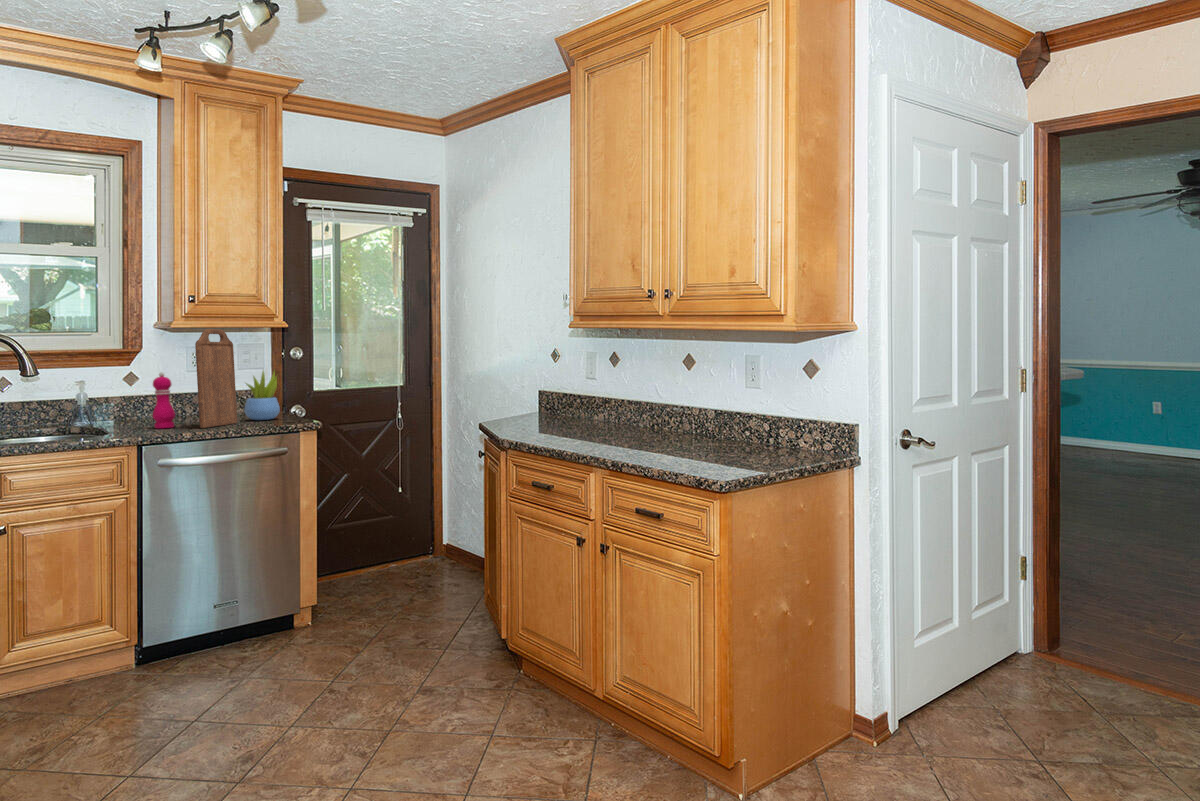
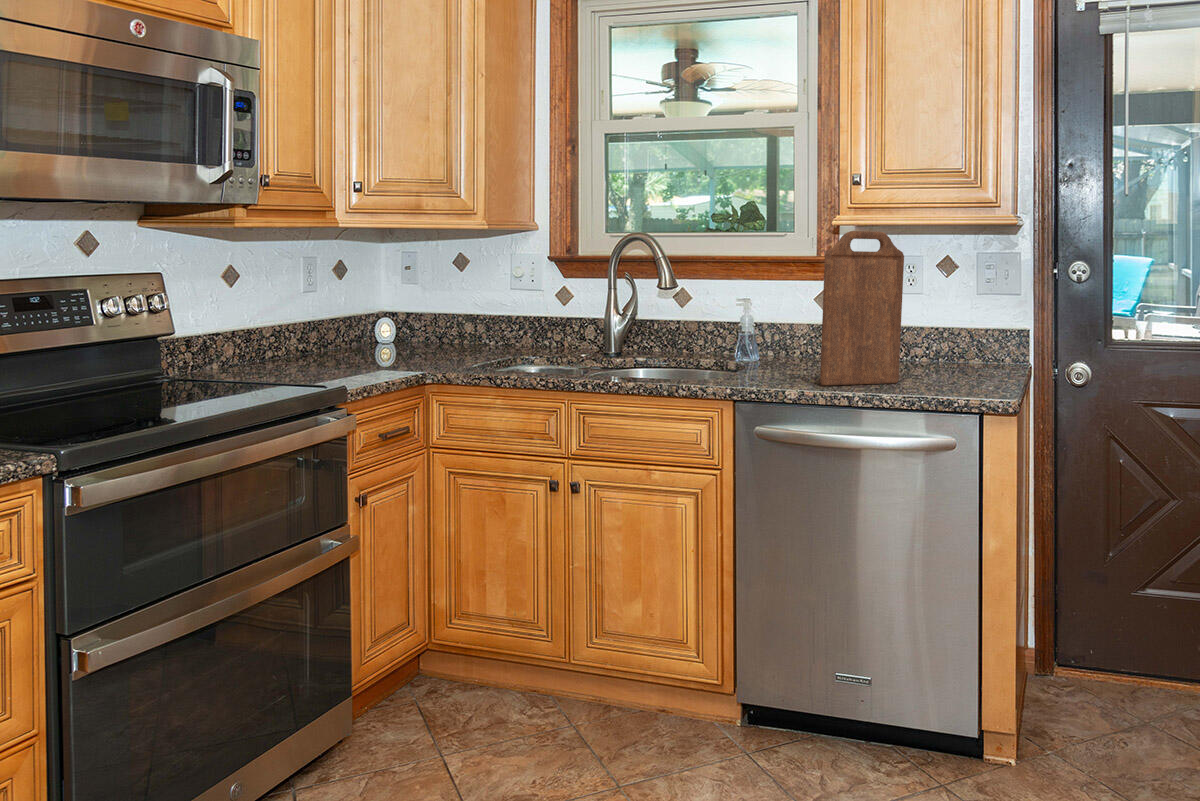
succulent plant: present [244,371,280,420] -> none [924,297,984,383]
pepper mill: present [153,372,175,428] -> none [785,295,815,378]

